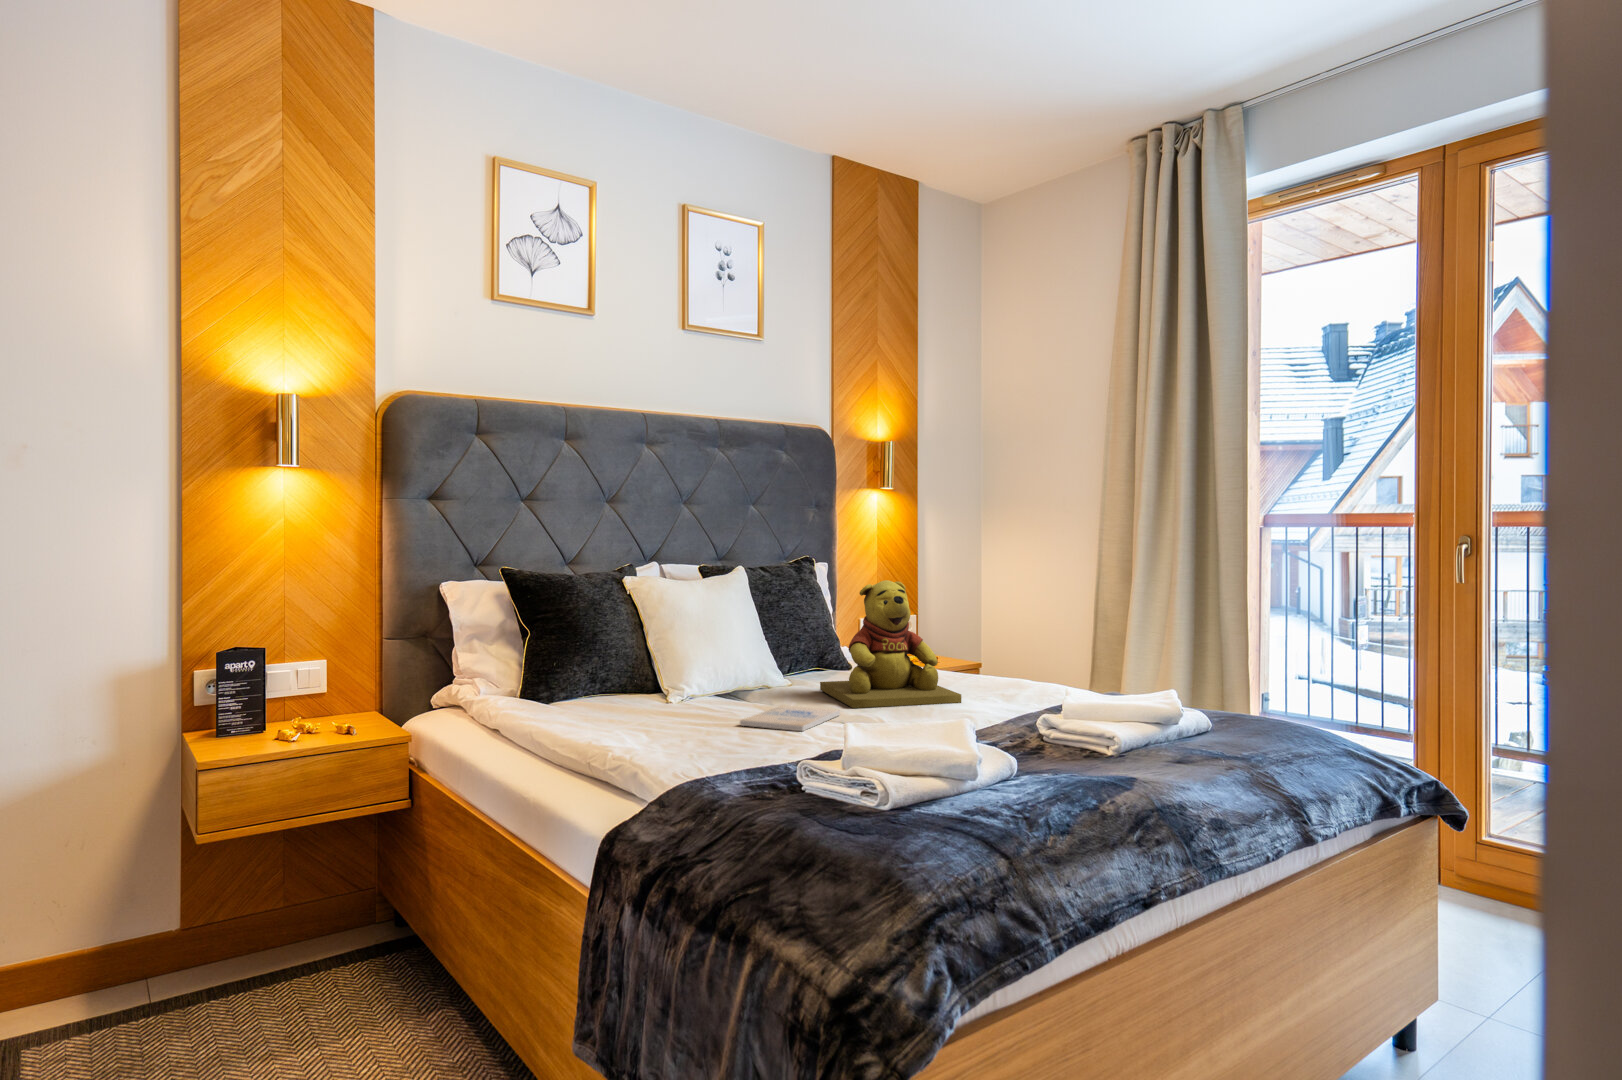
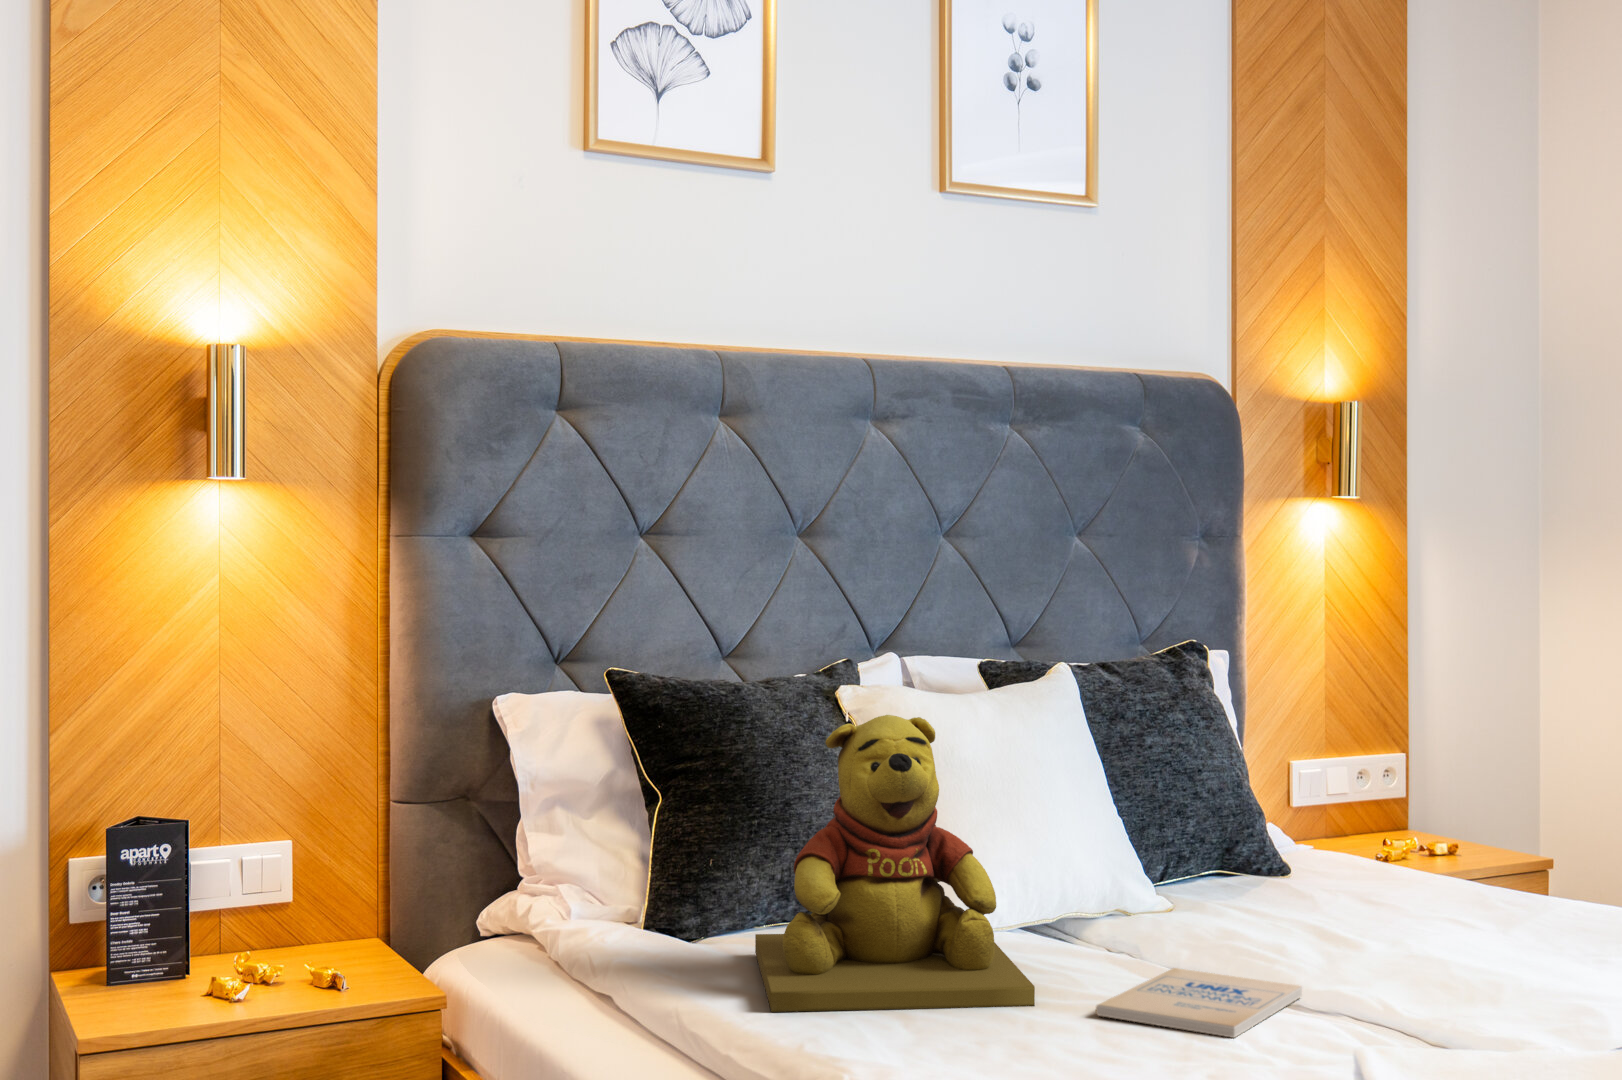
teddy bear: present [820,580,961,708] -> present [755,715,1035,1012]

